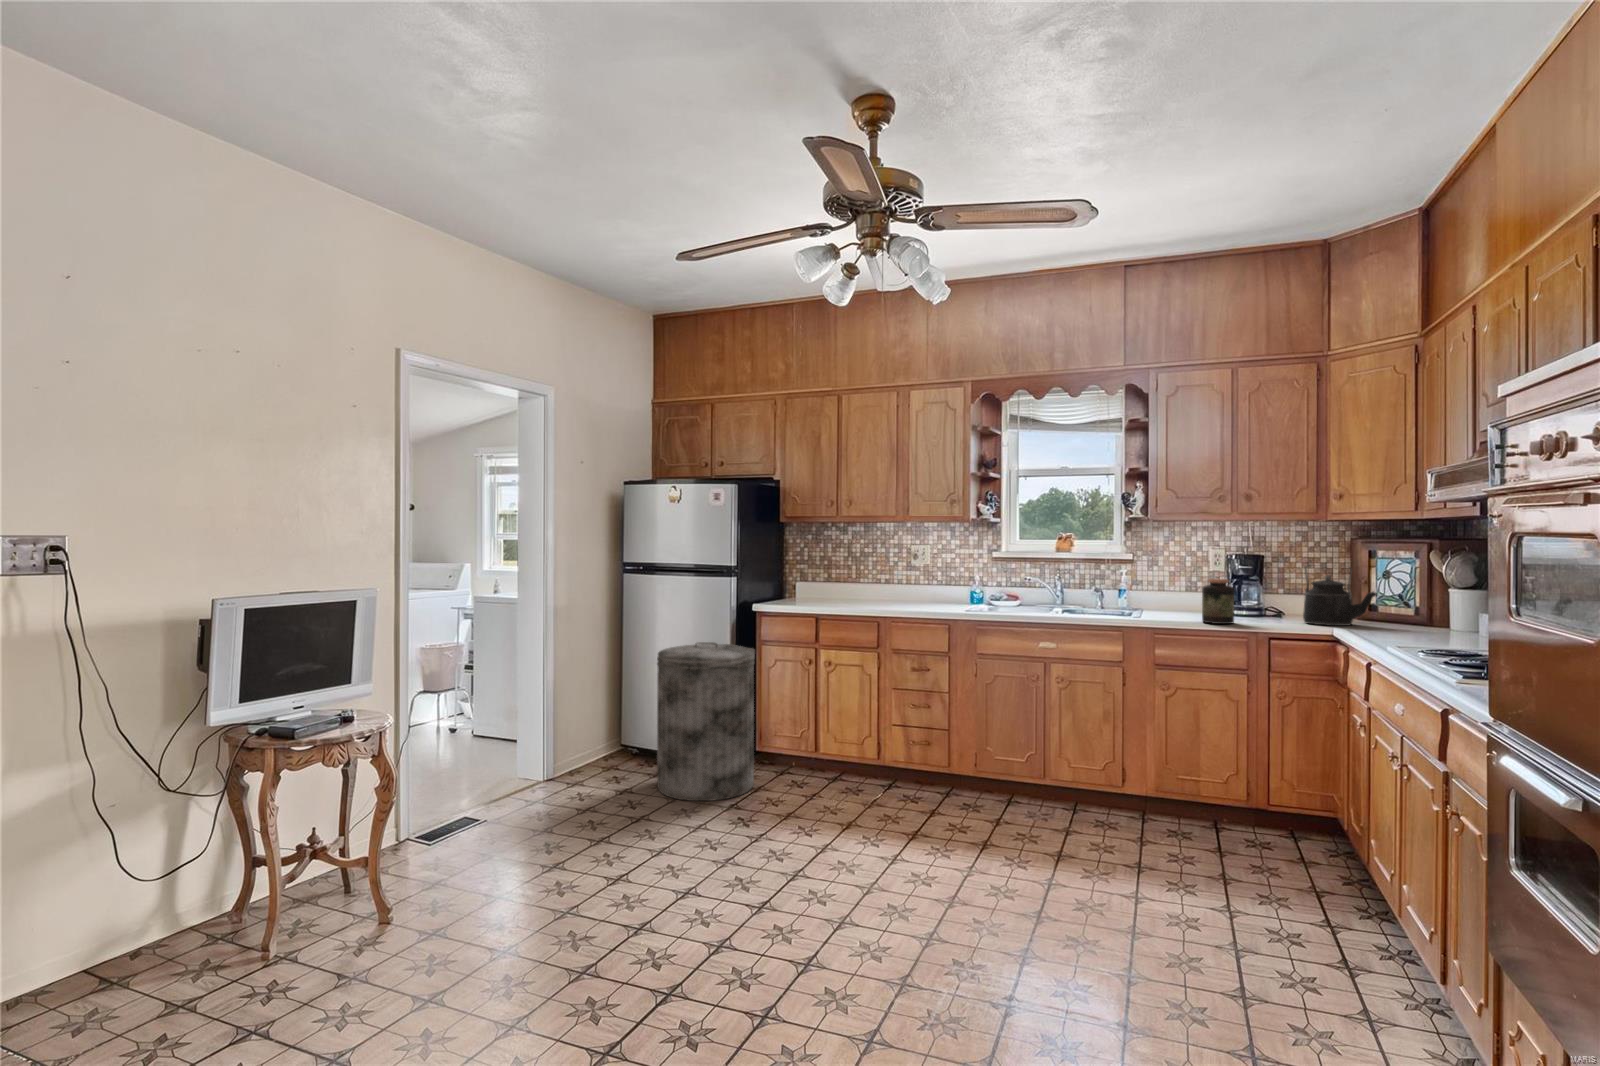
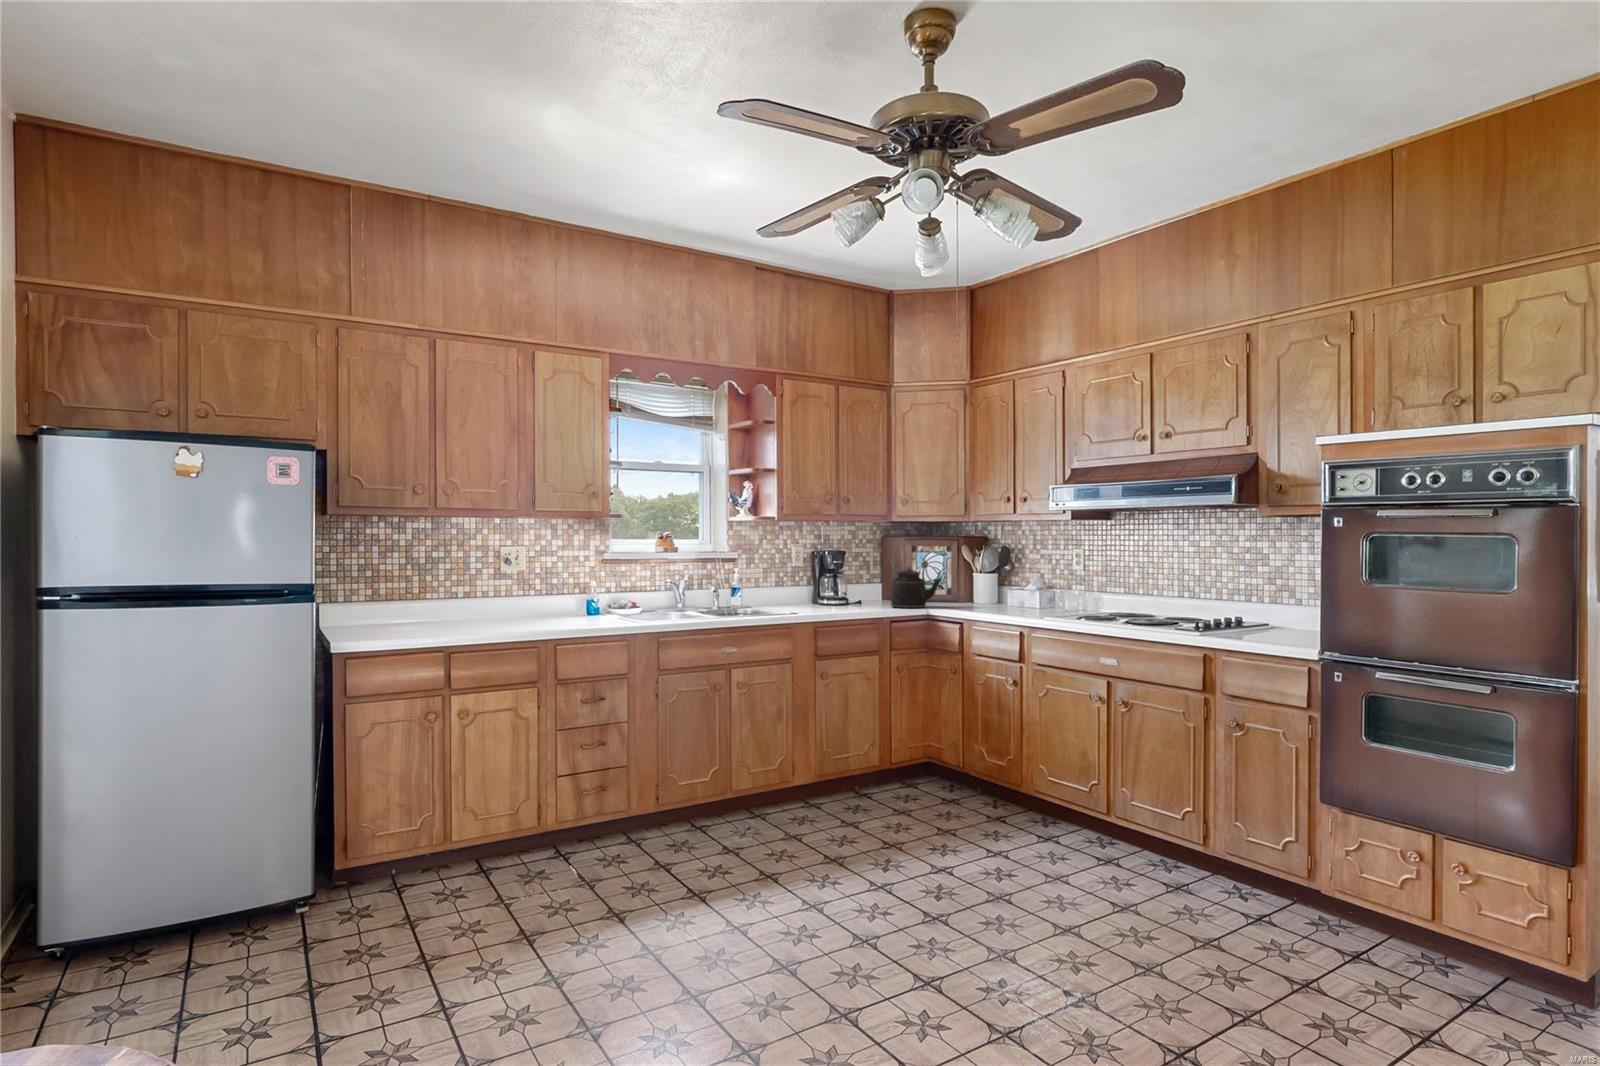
jar: present [1202,578,1234,624] -> none [841,572,868,613]
trash can: present [657,642,755,801] -> none [242,706,421,980]

